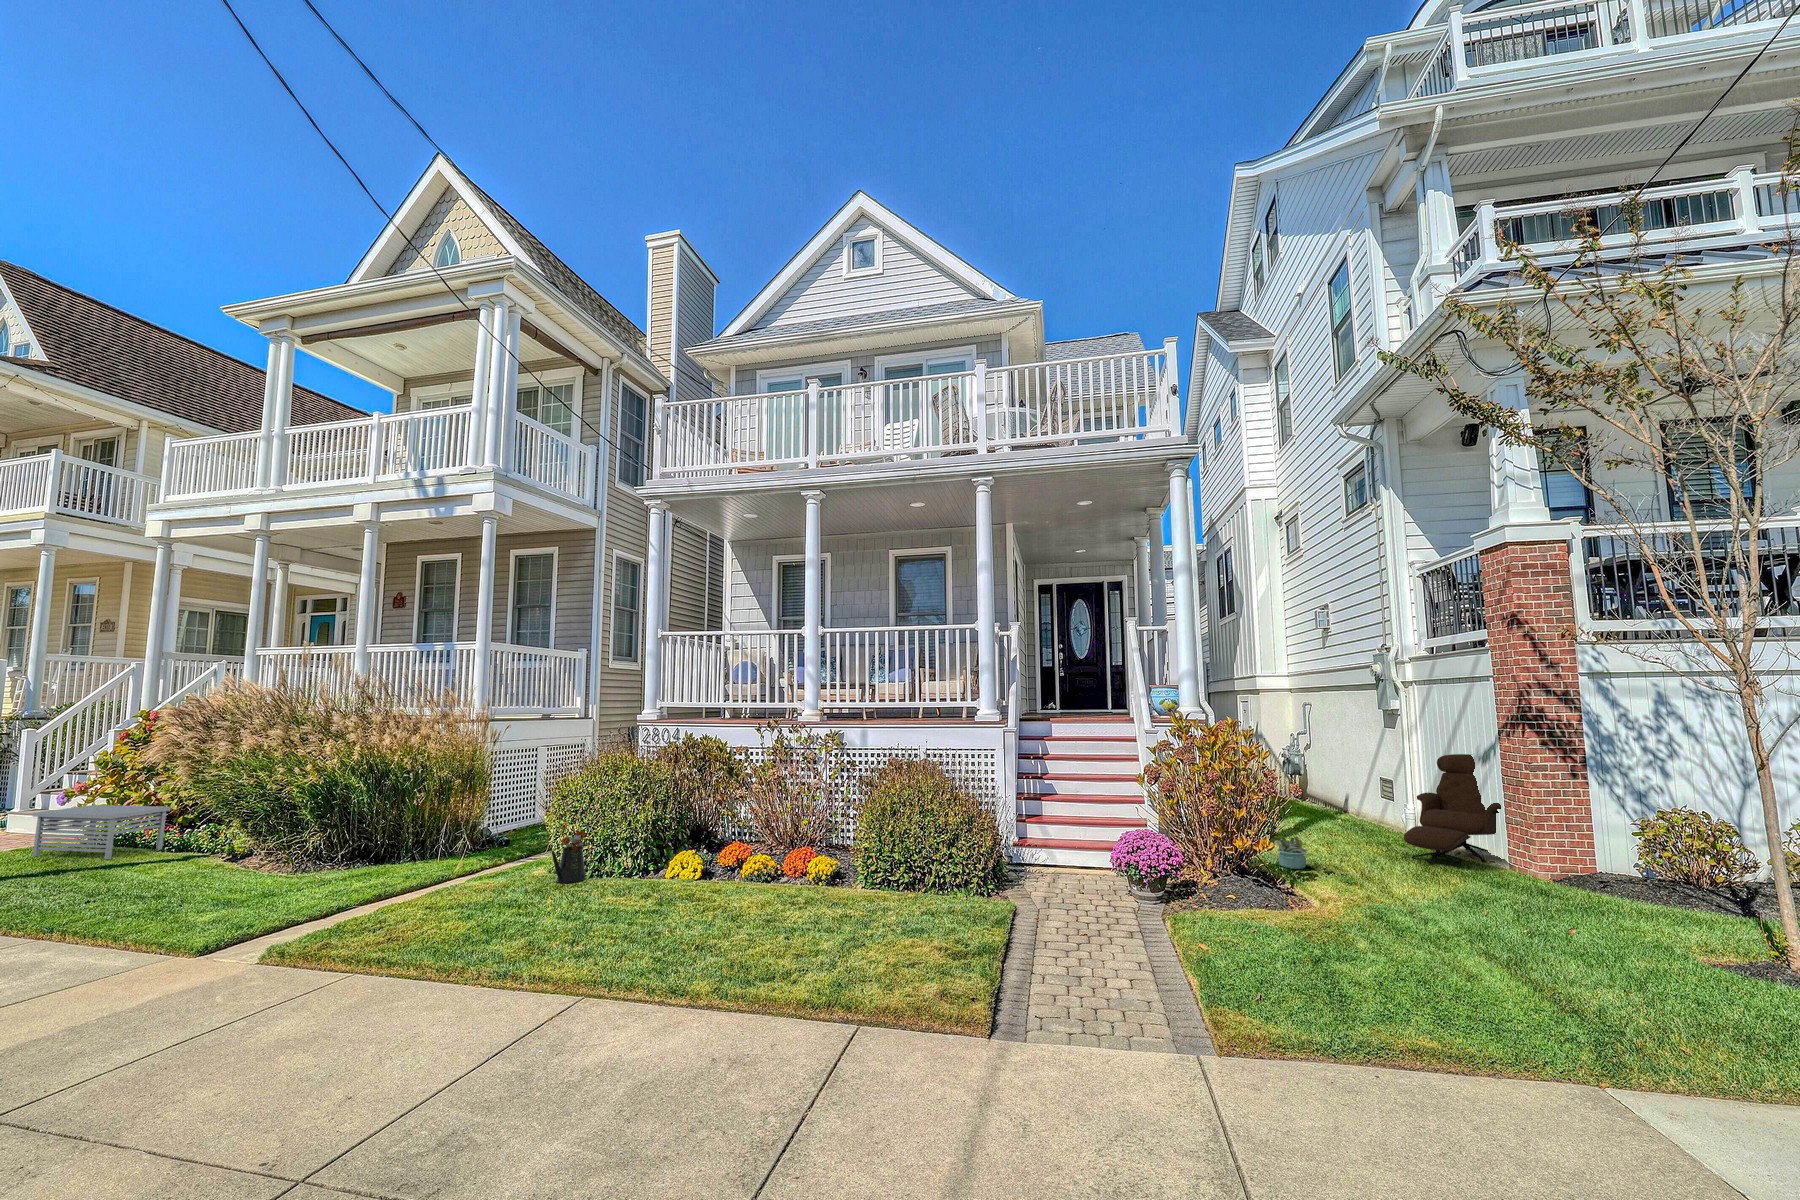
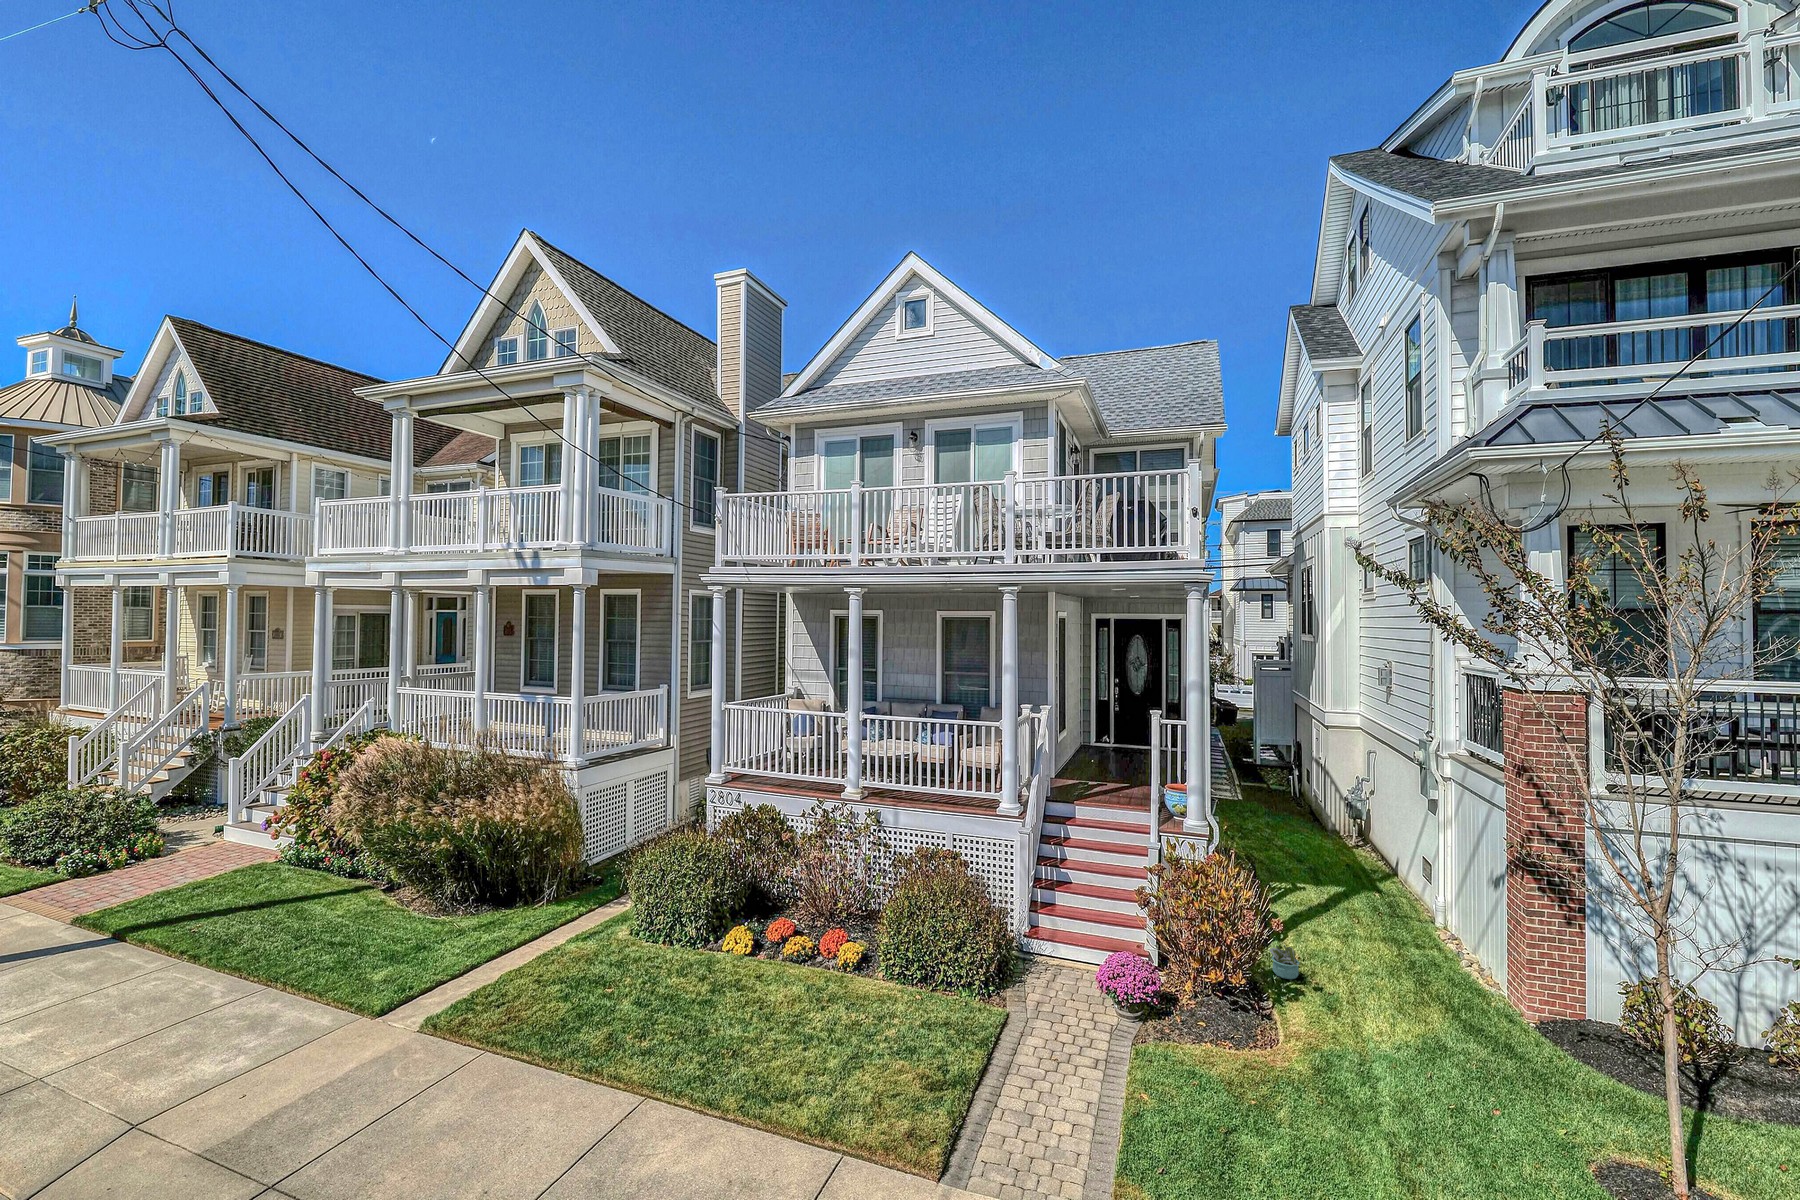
lounge chair: present [1404,754,1501,866] -> none [1396,875,1513,997]
storage bench: present [33,805,171,859] -> none [251,839,347,891]
watering can: present [552,831,590,883] -> none [630,904,661,951]

